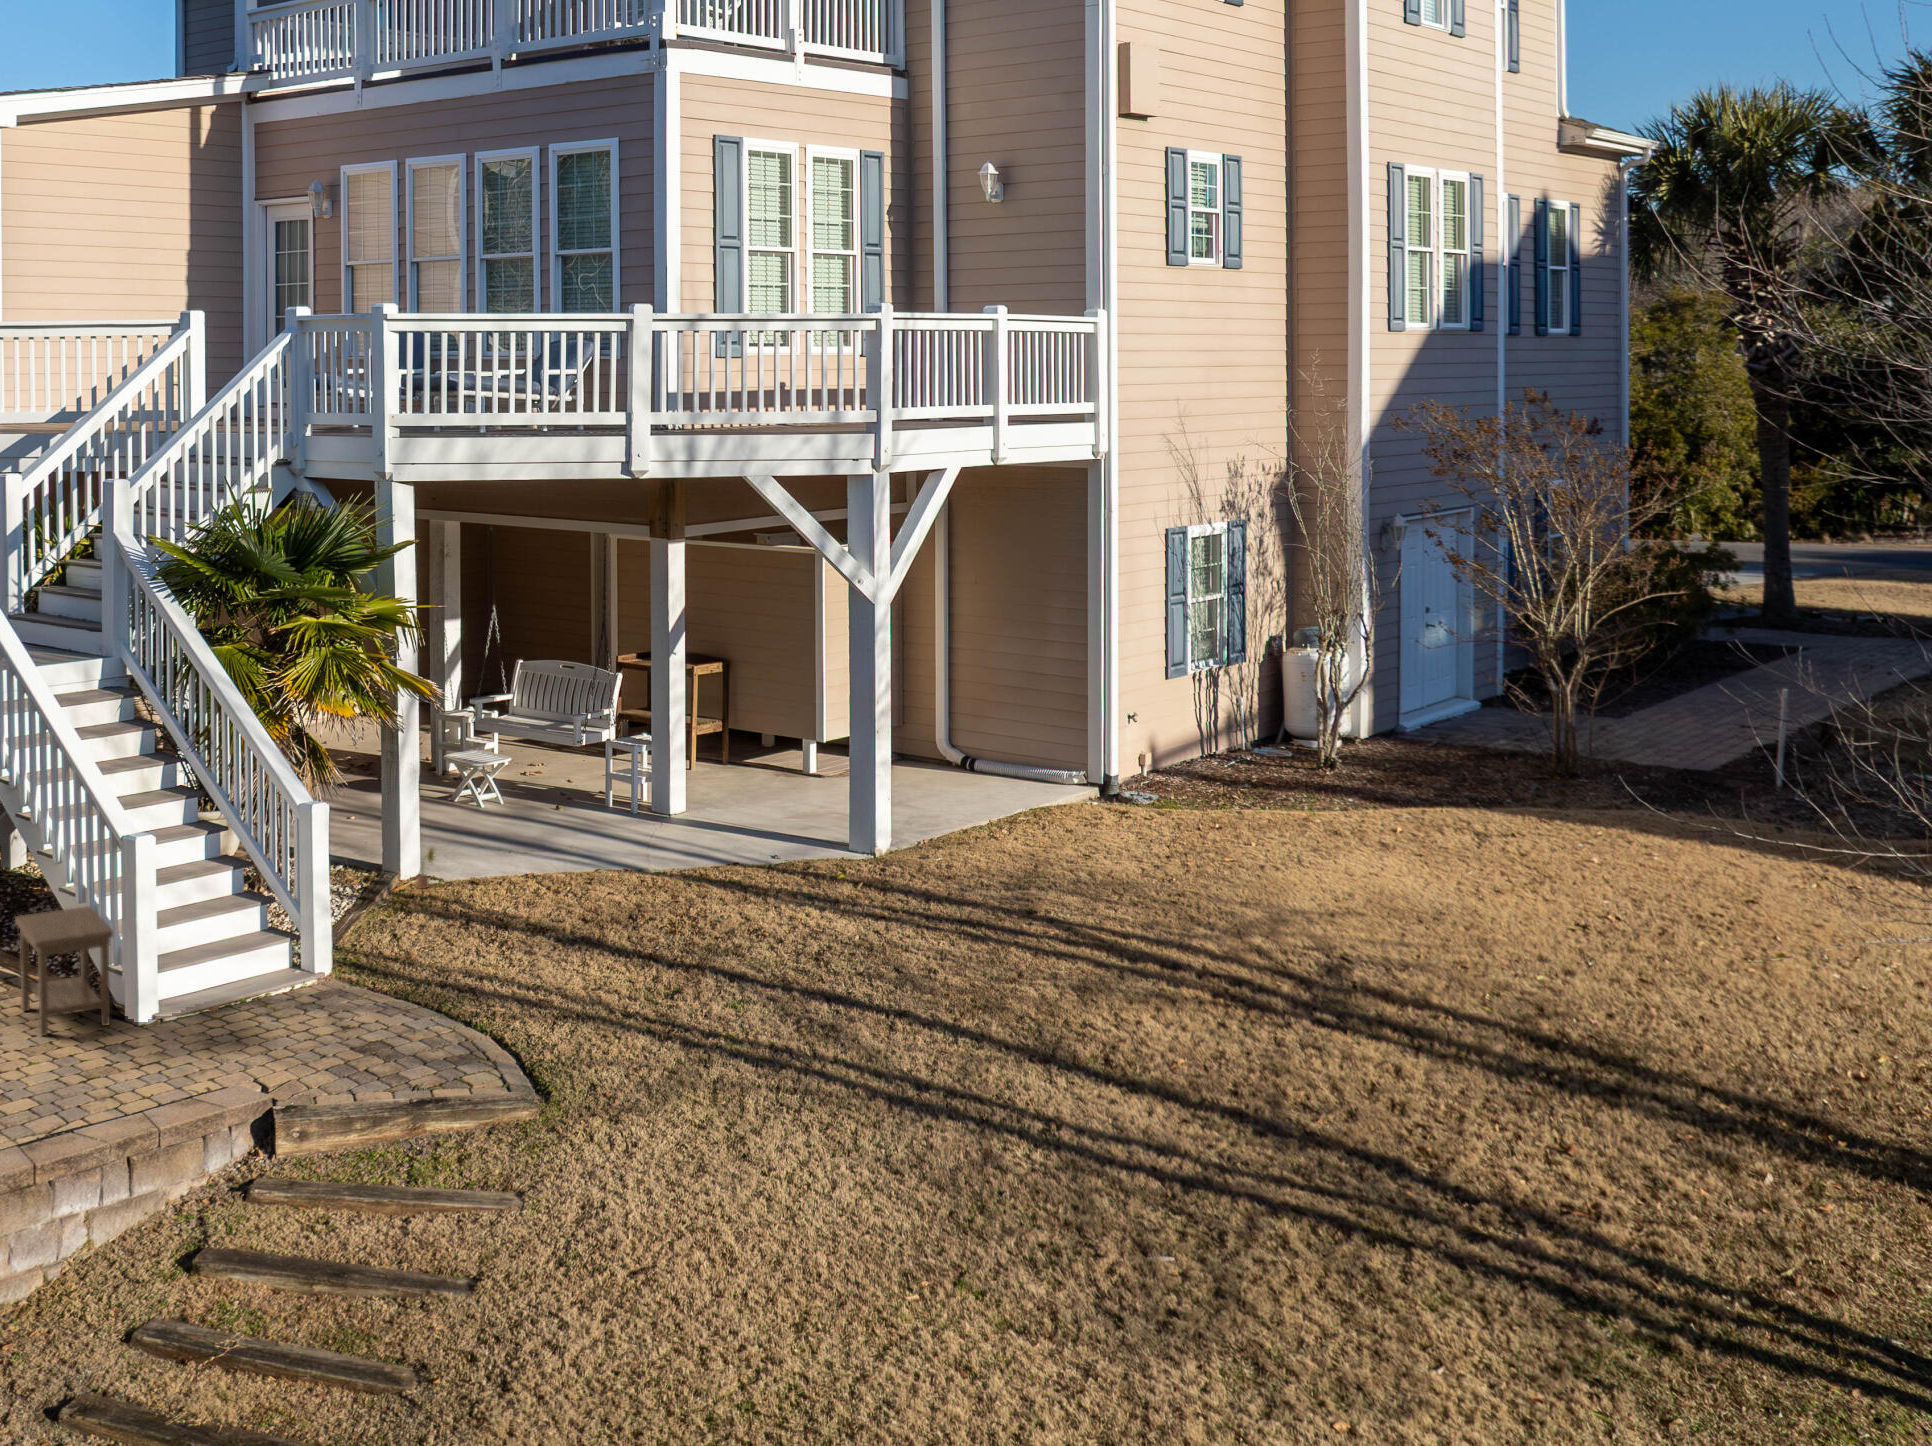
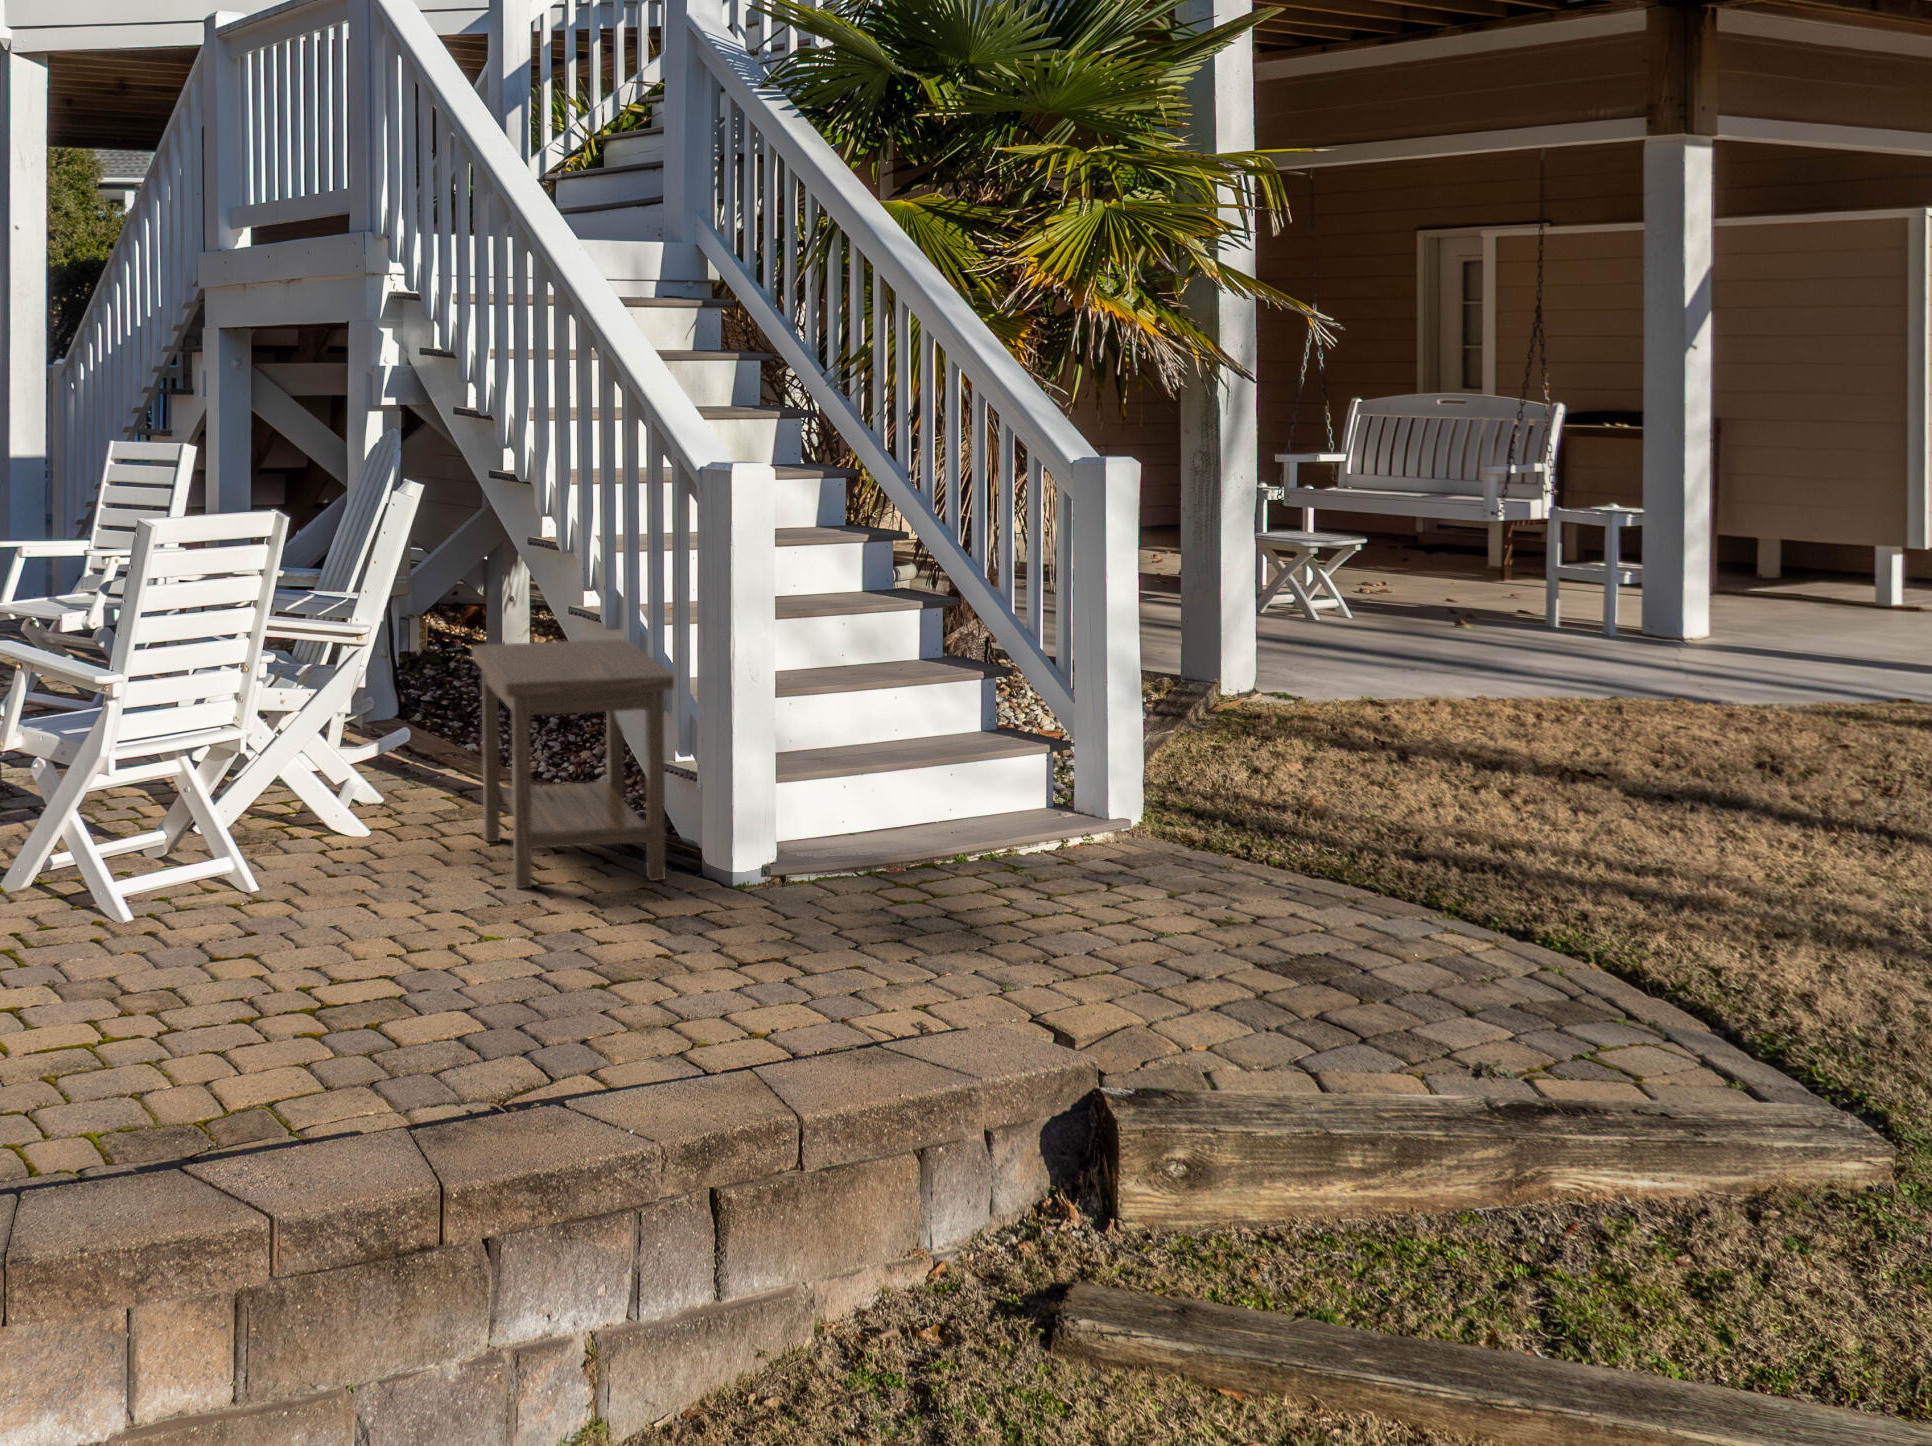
decorative plant: present [416,848,434,889] -> none [1264,623,1306,705]

